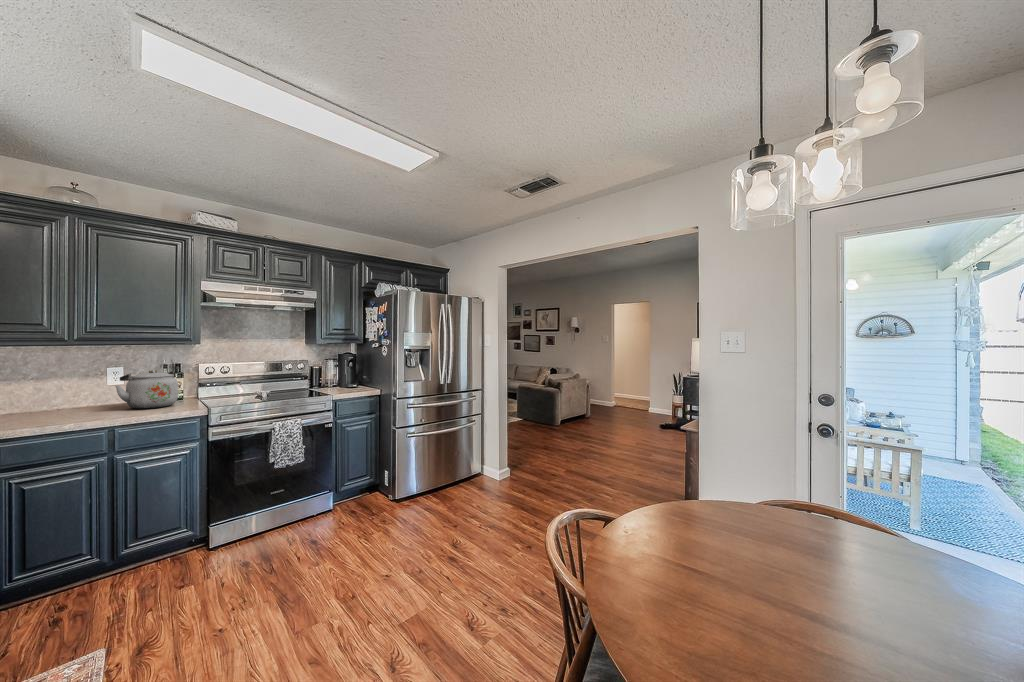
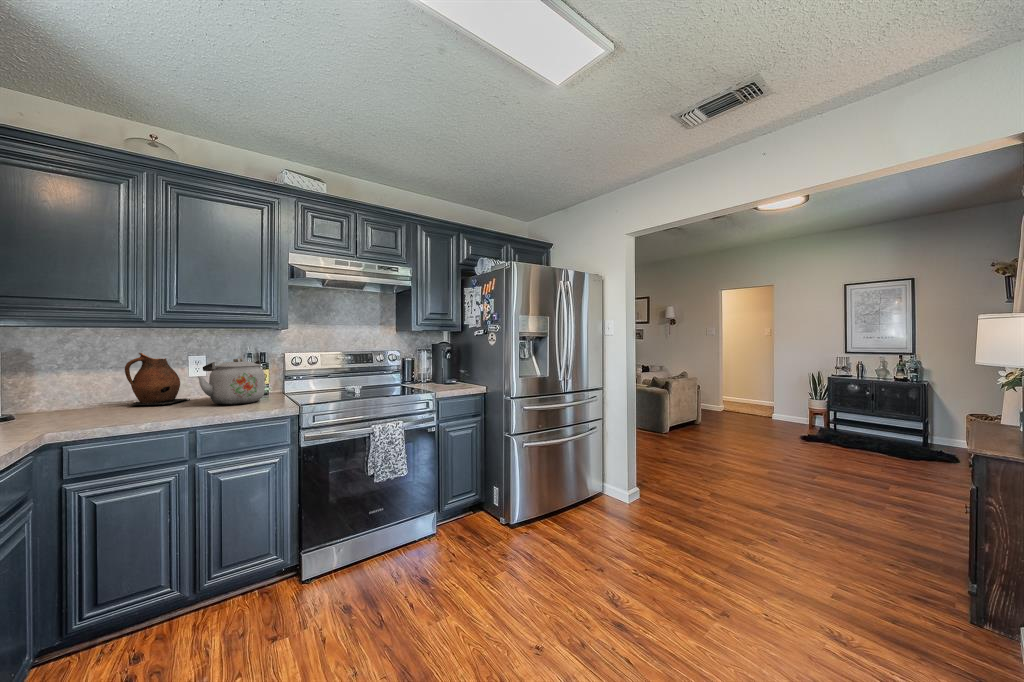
ceramic pitcher: none [44,366,107,411] -> present [125,353,190,405]

